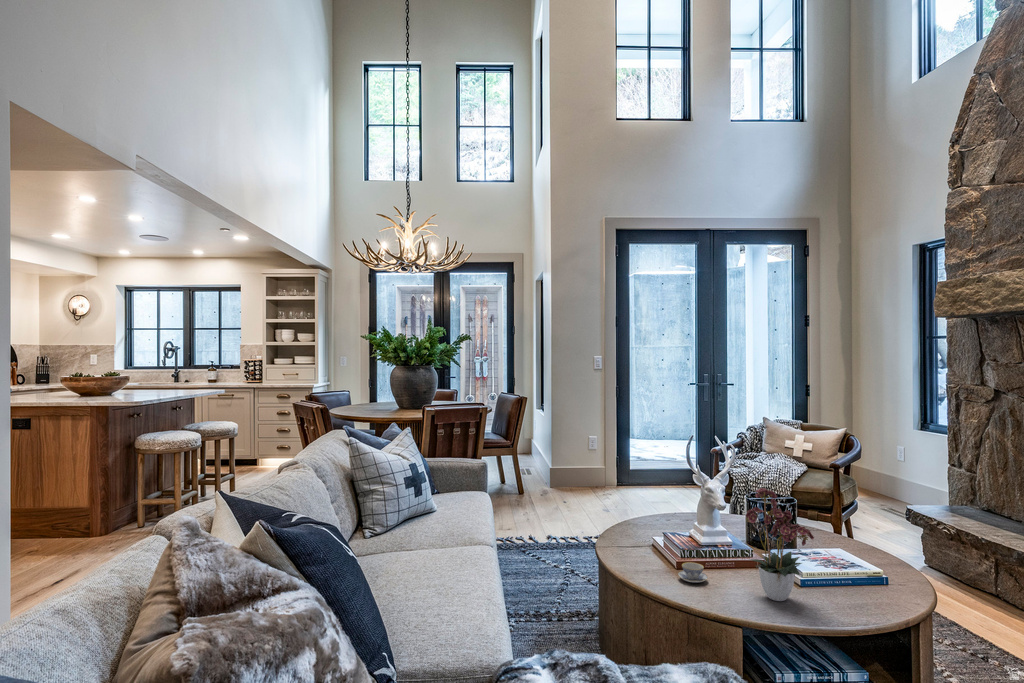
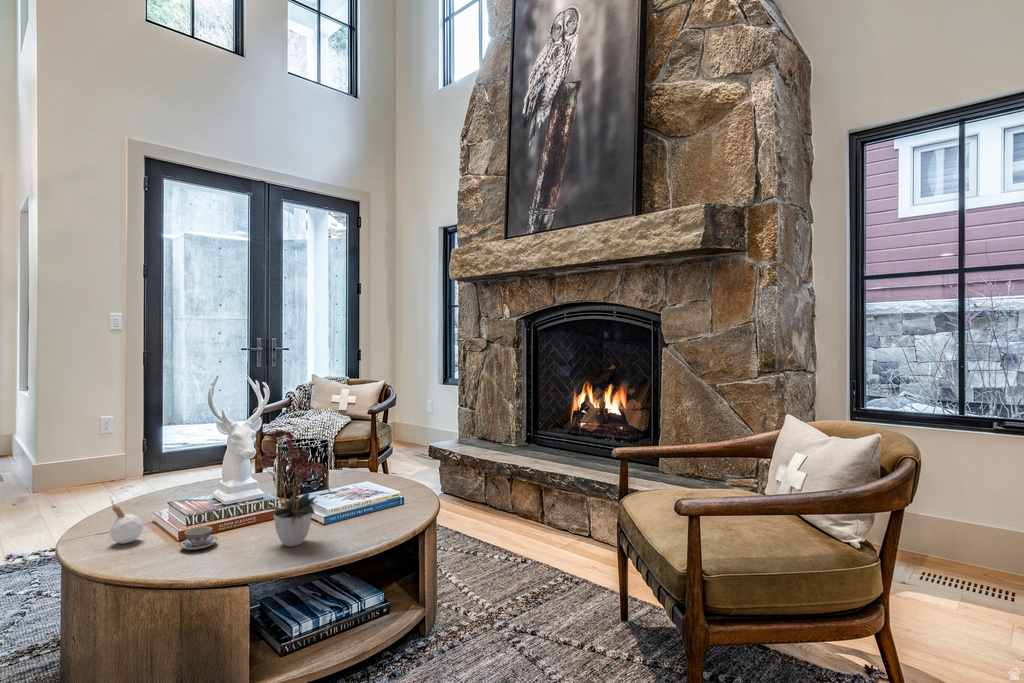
candle: none [624,522,647,563] -> present [110,498,143,544]

